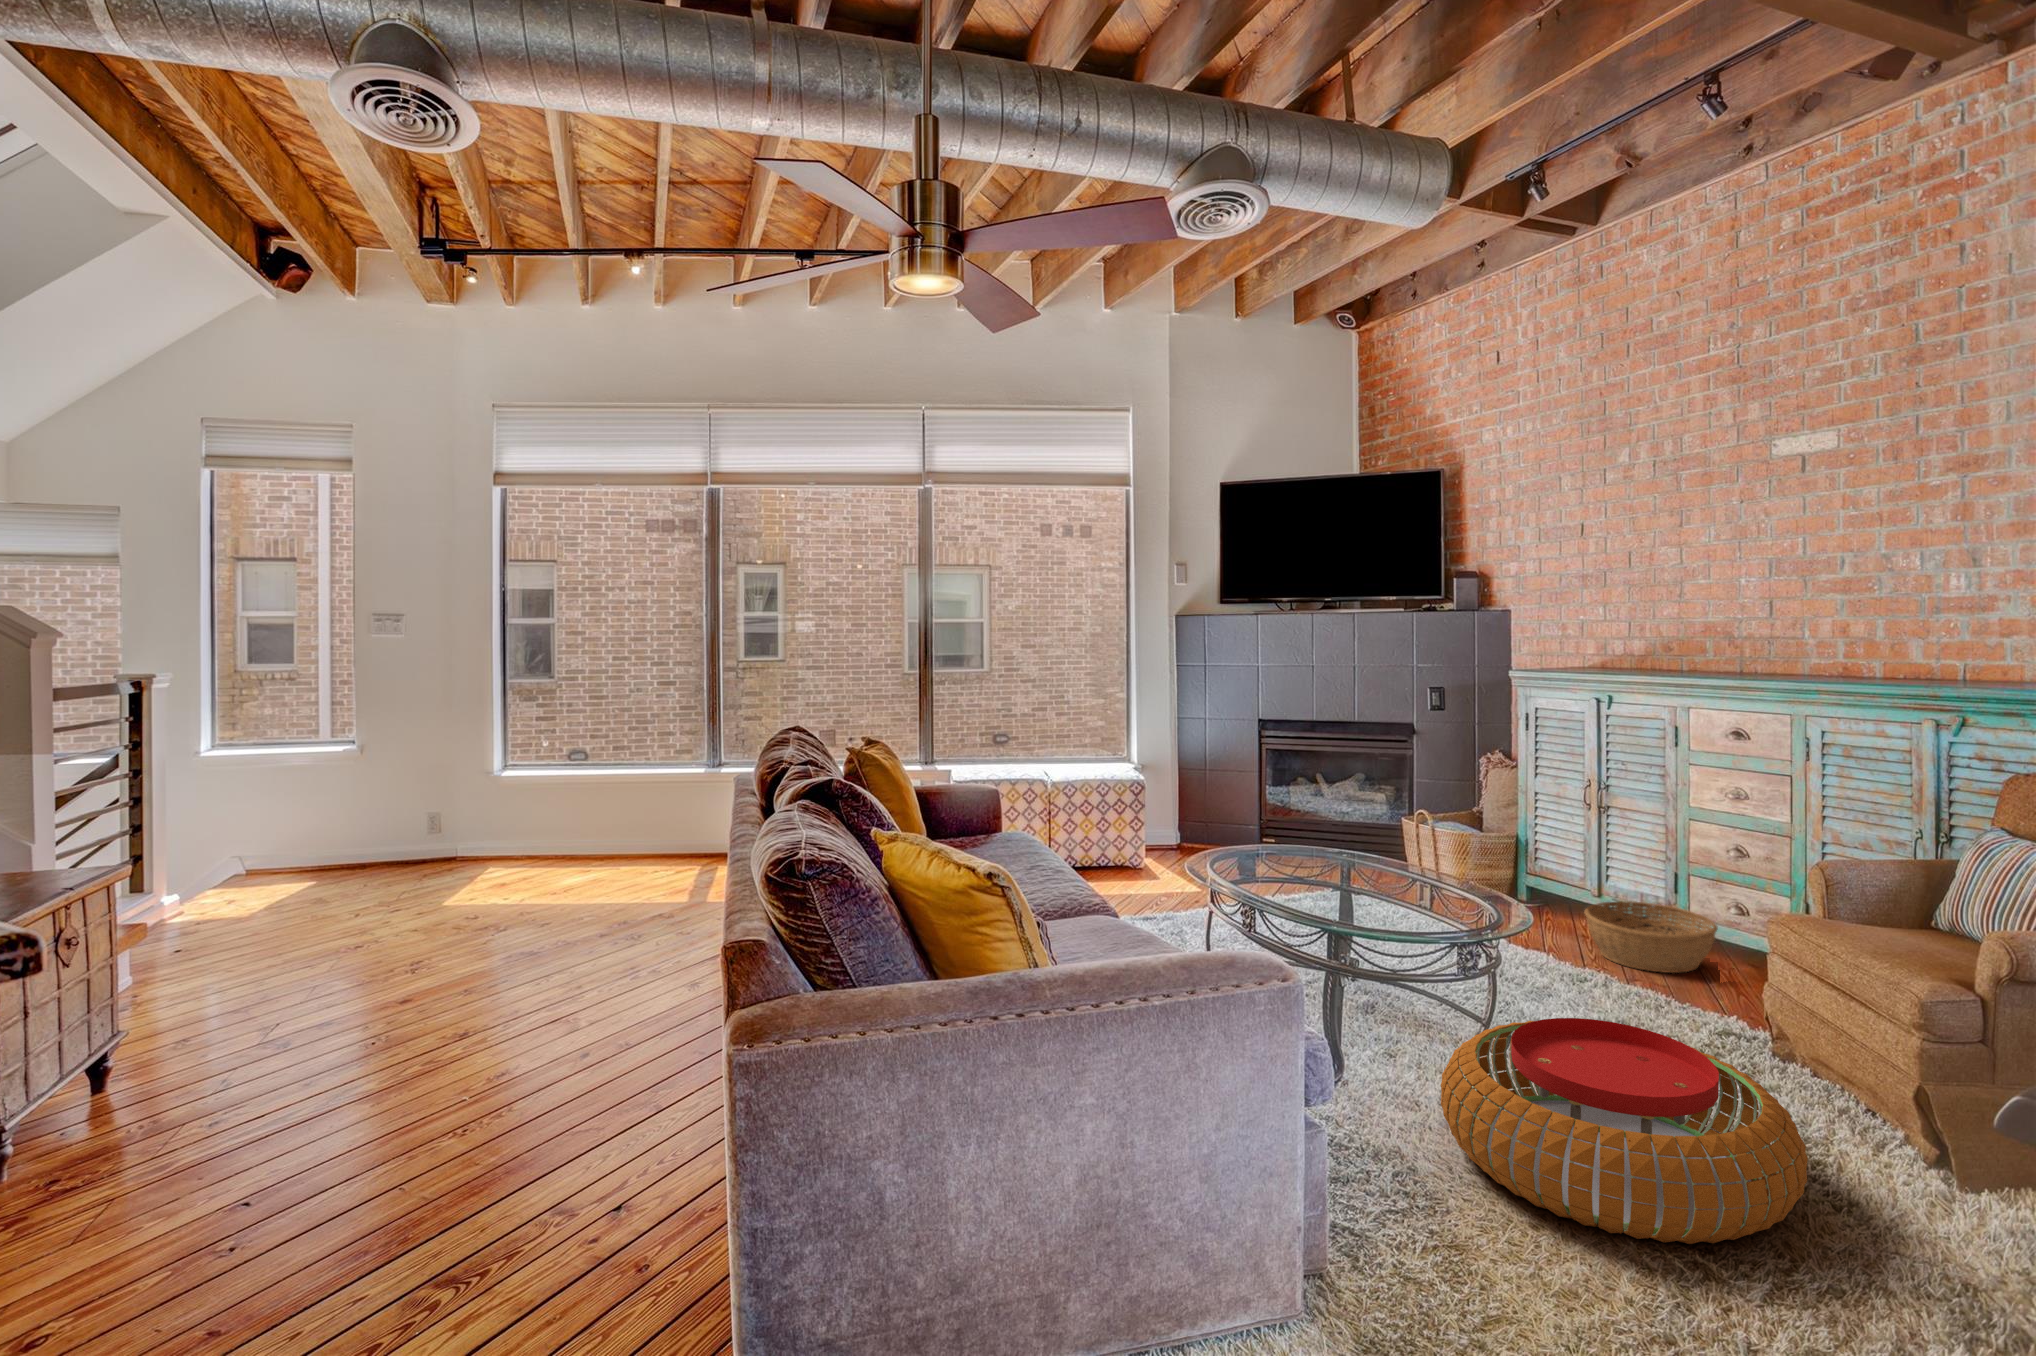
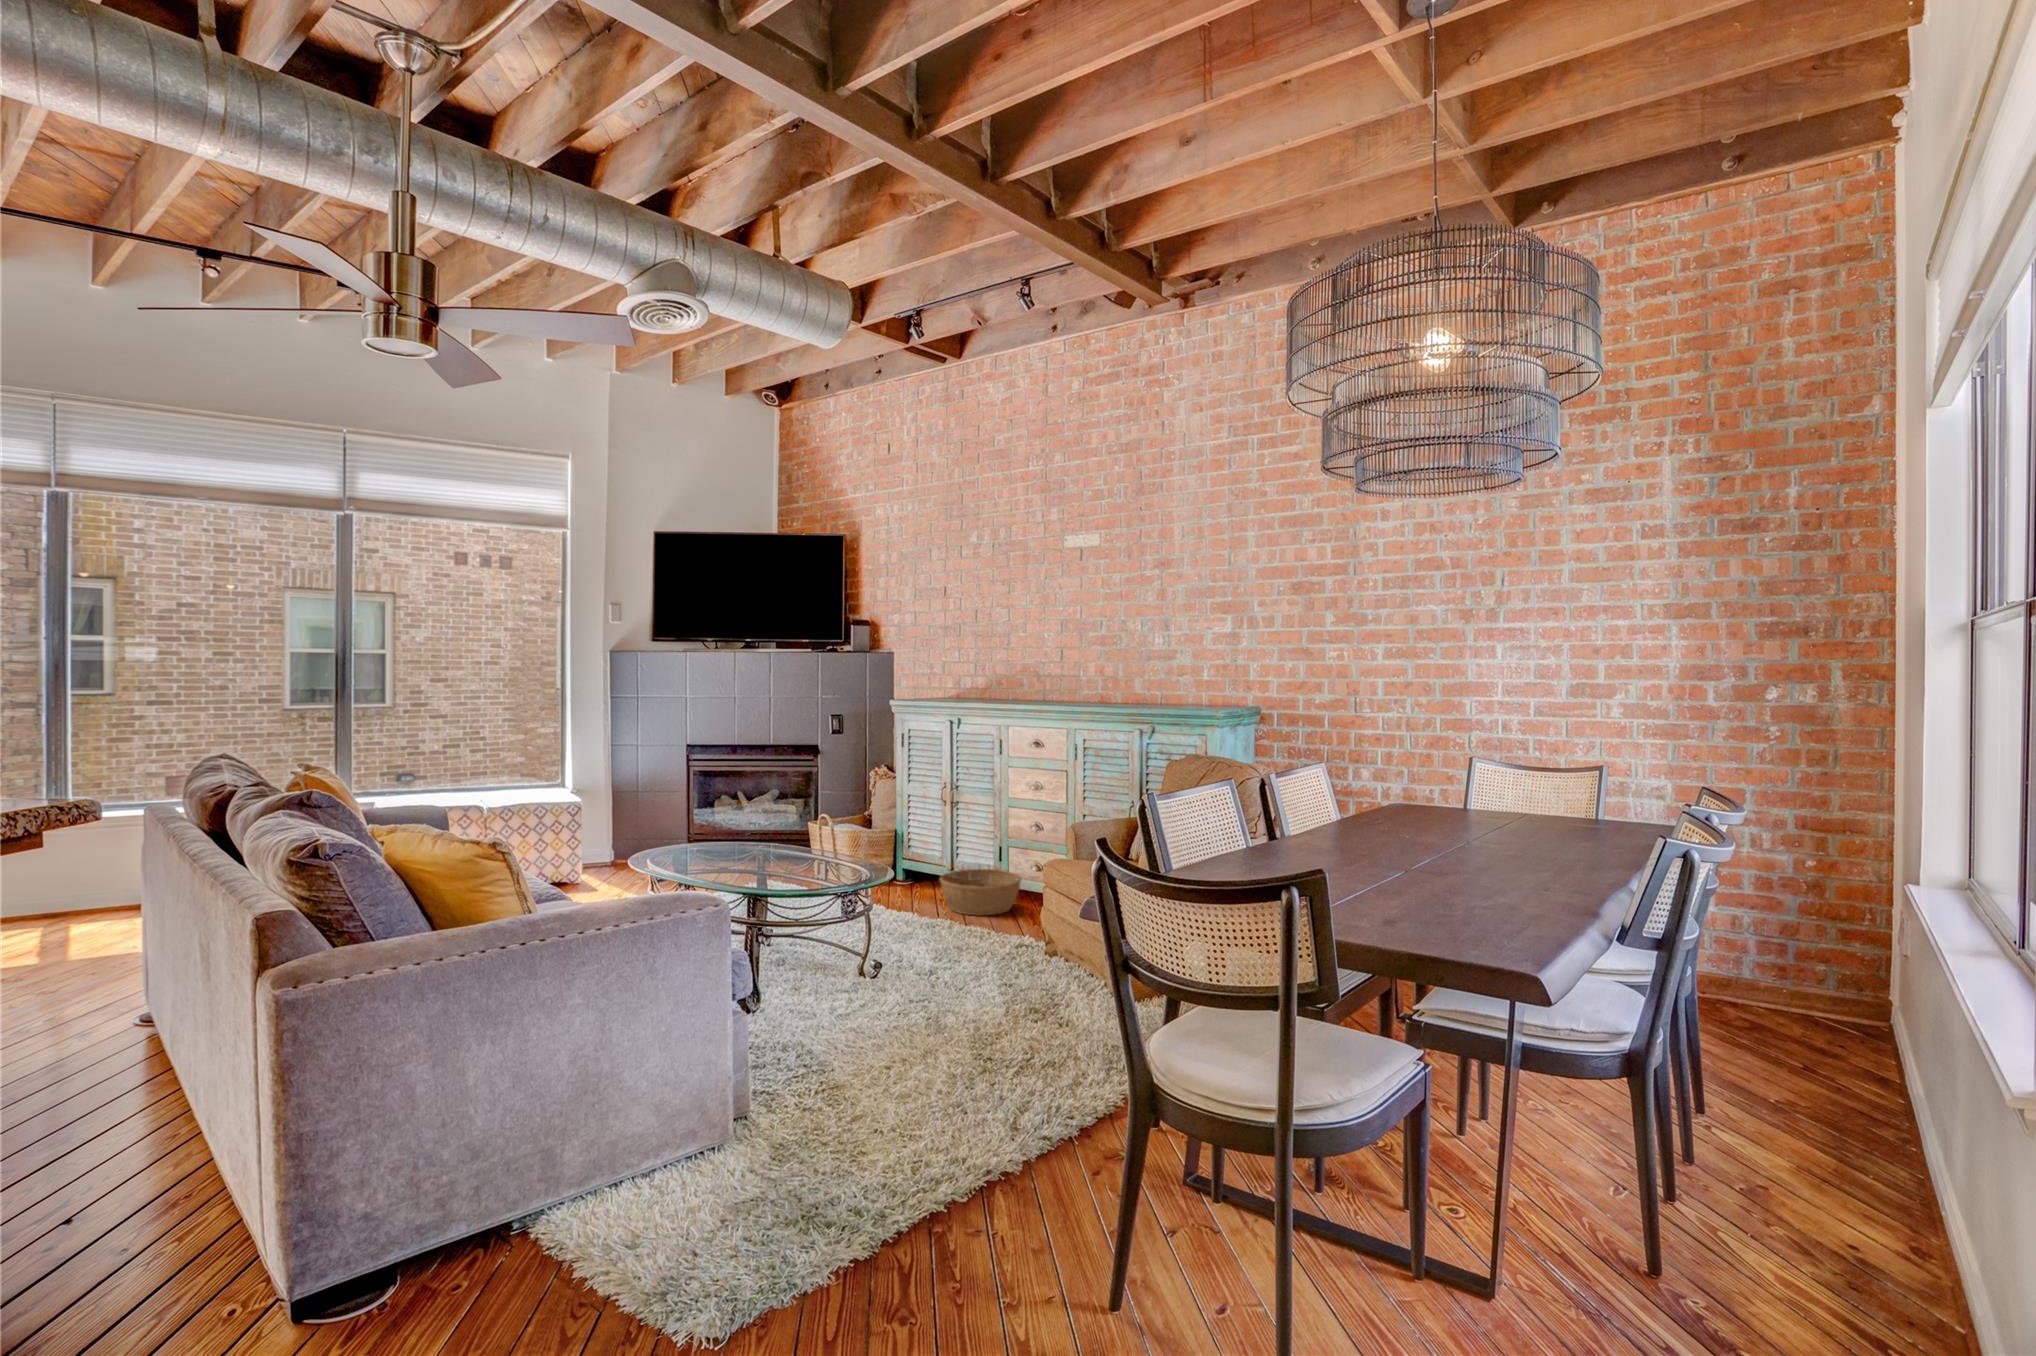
pouf: present [1441,1018,1808,1244] -> none [831,934,1046,1062]

